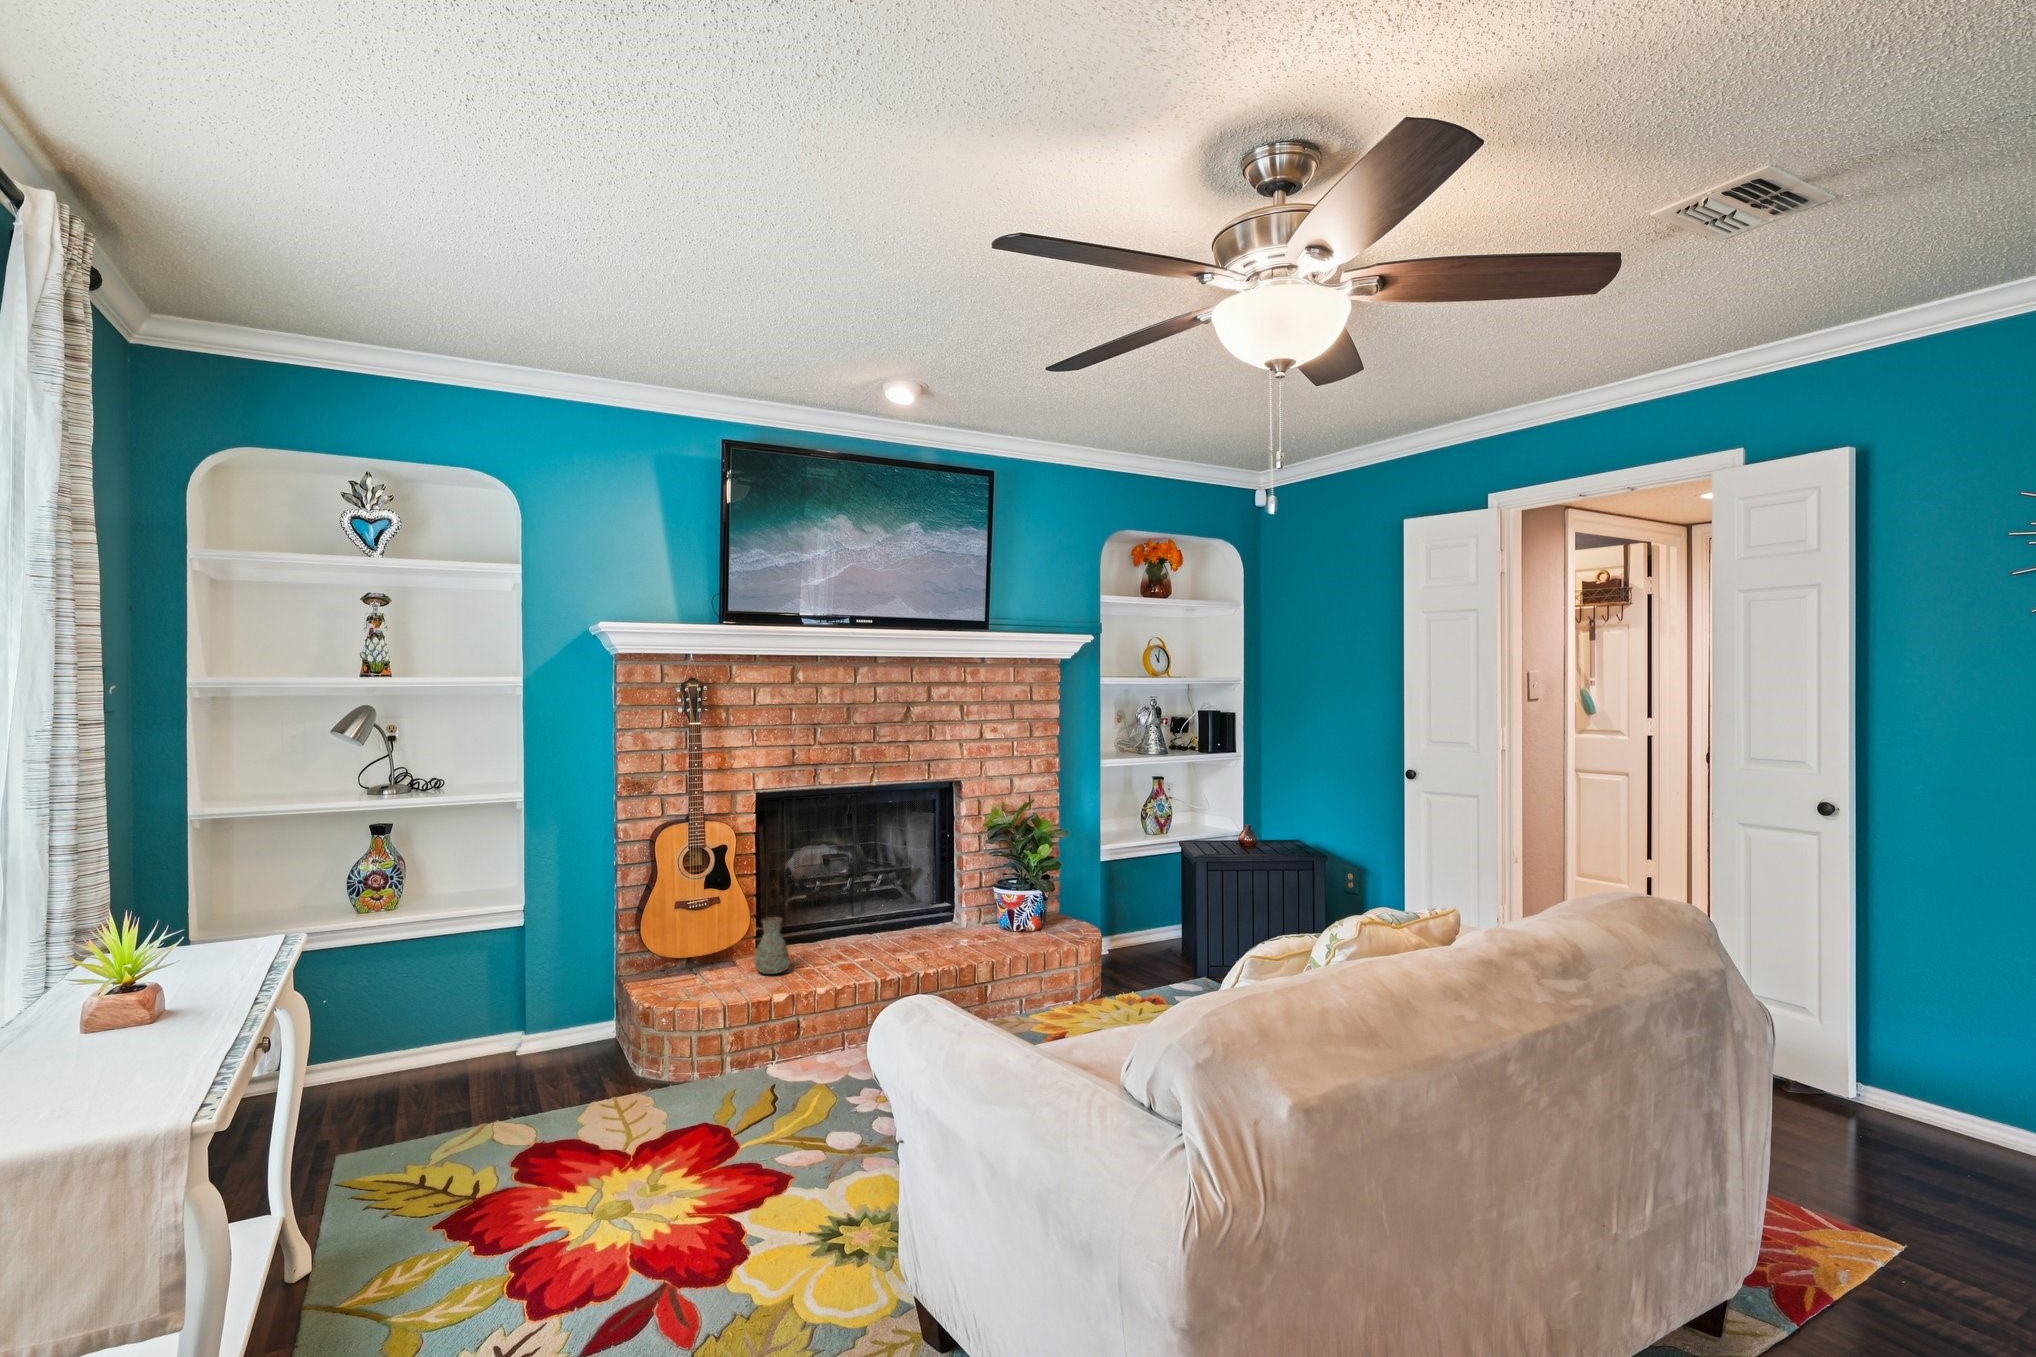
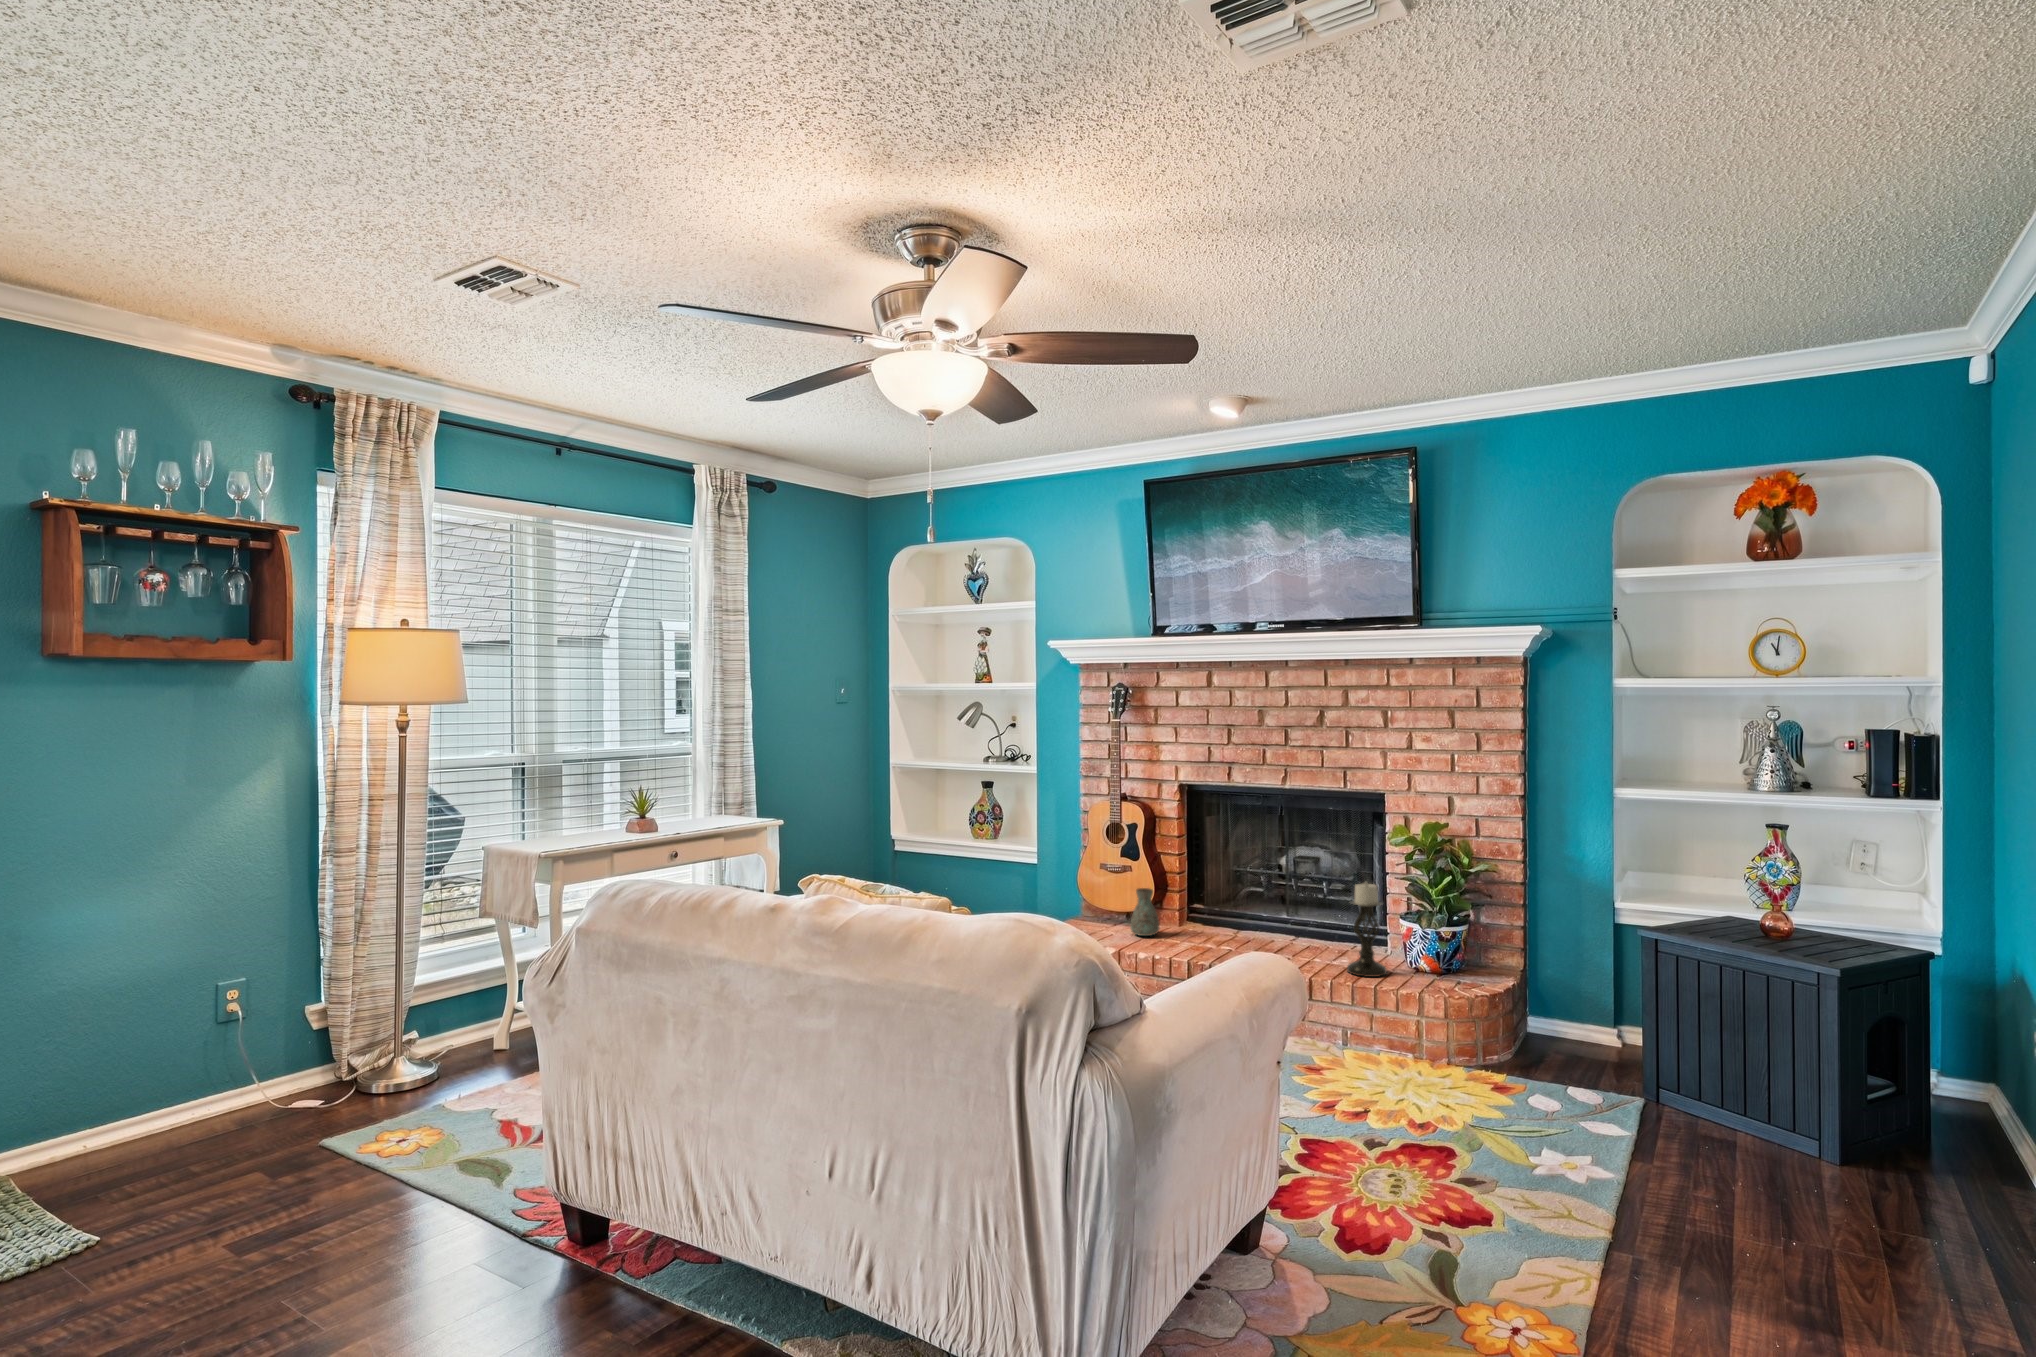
candle holder: none [993,862,1029,950] -> present [1347,882,1387,977]

